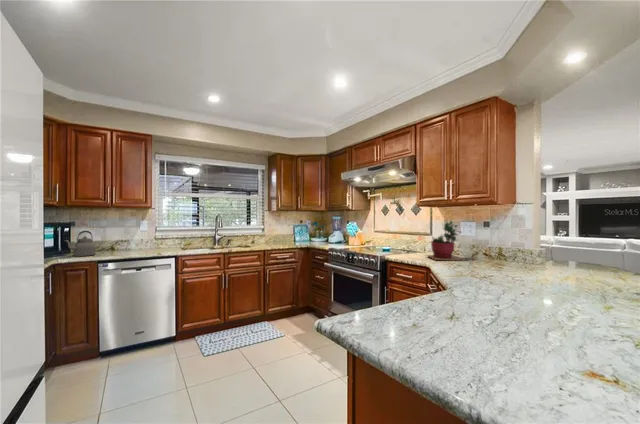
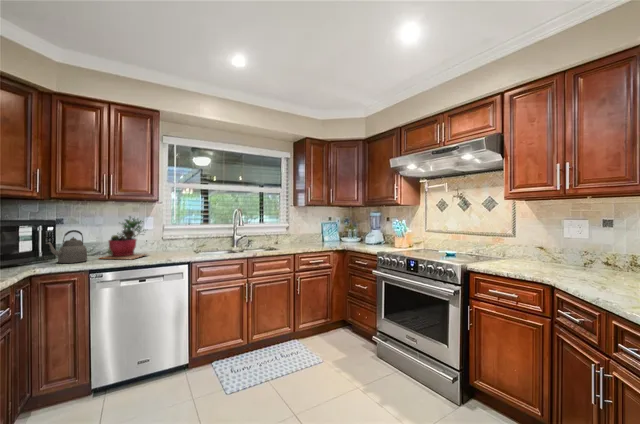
succulent plant: present [427,221,465,261] -> present [99,217,145,259]

